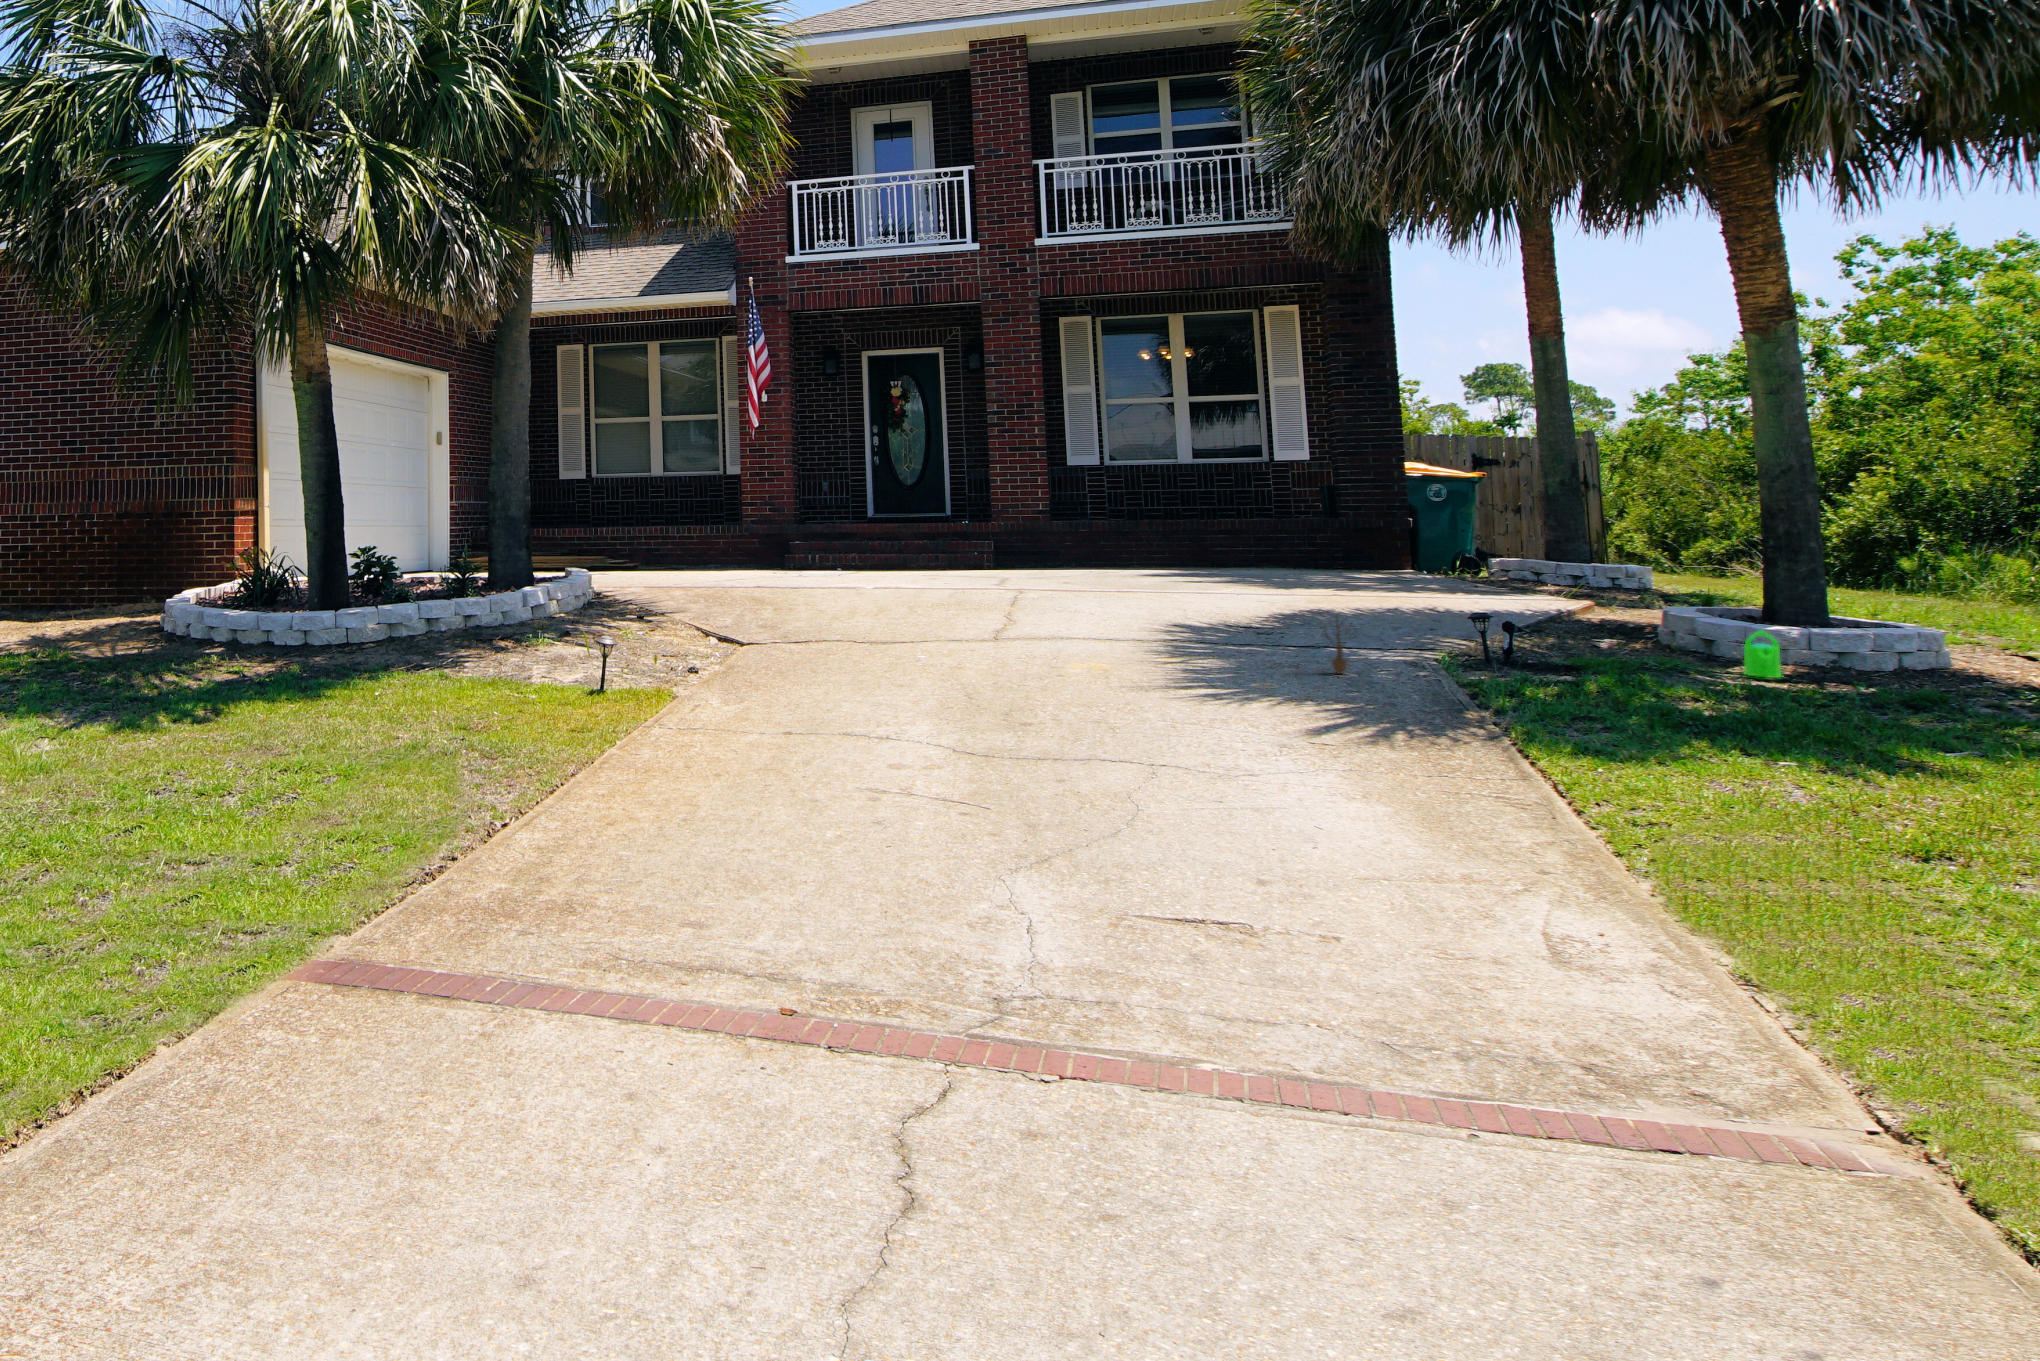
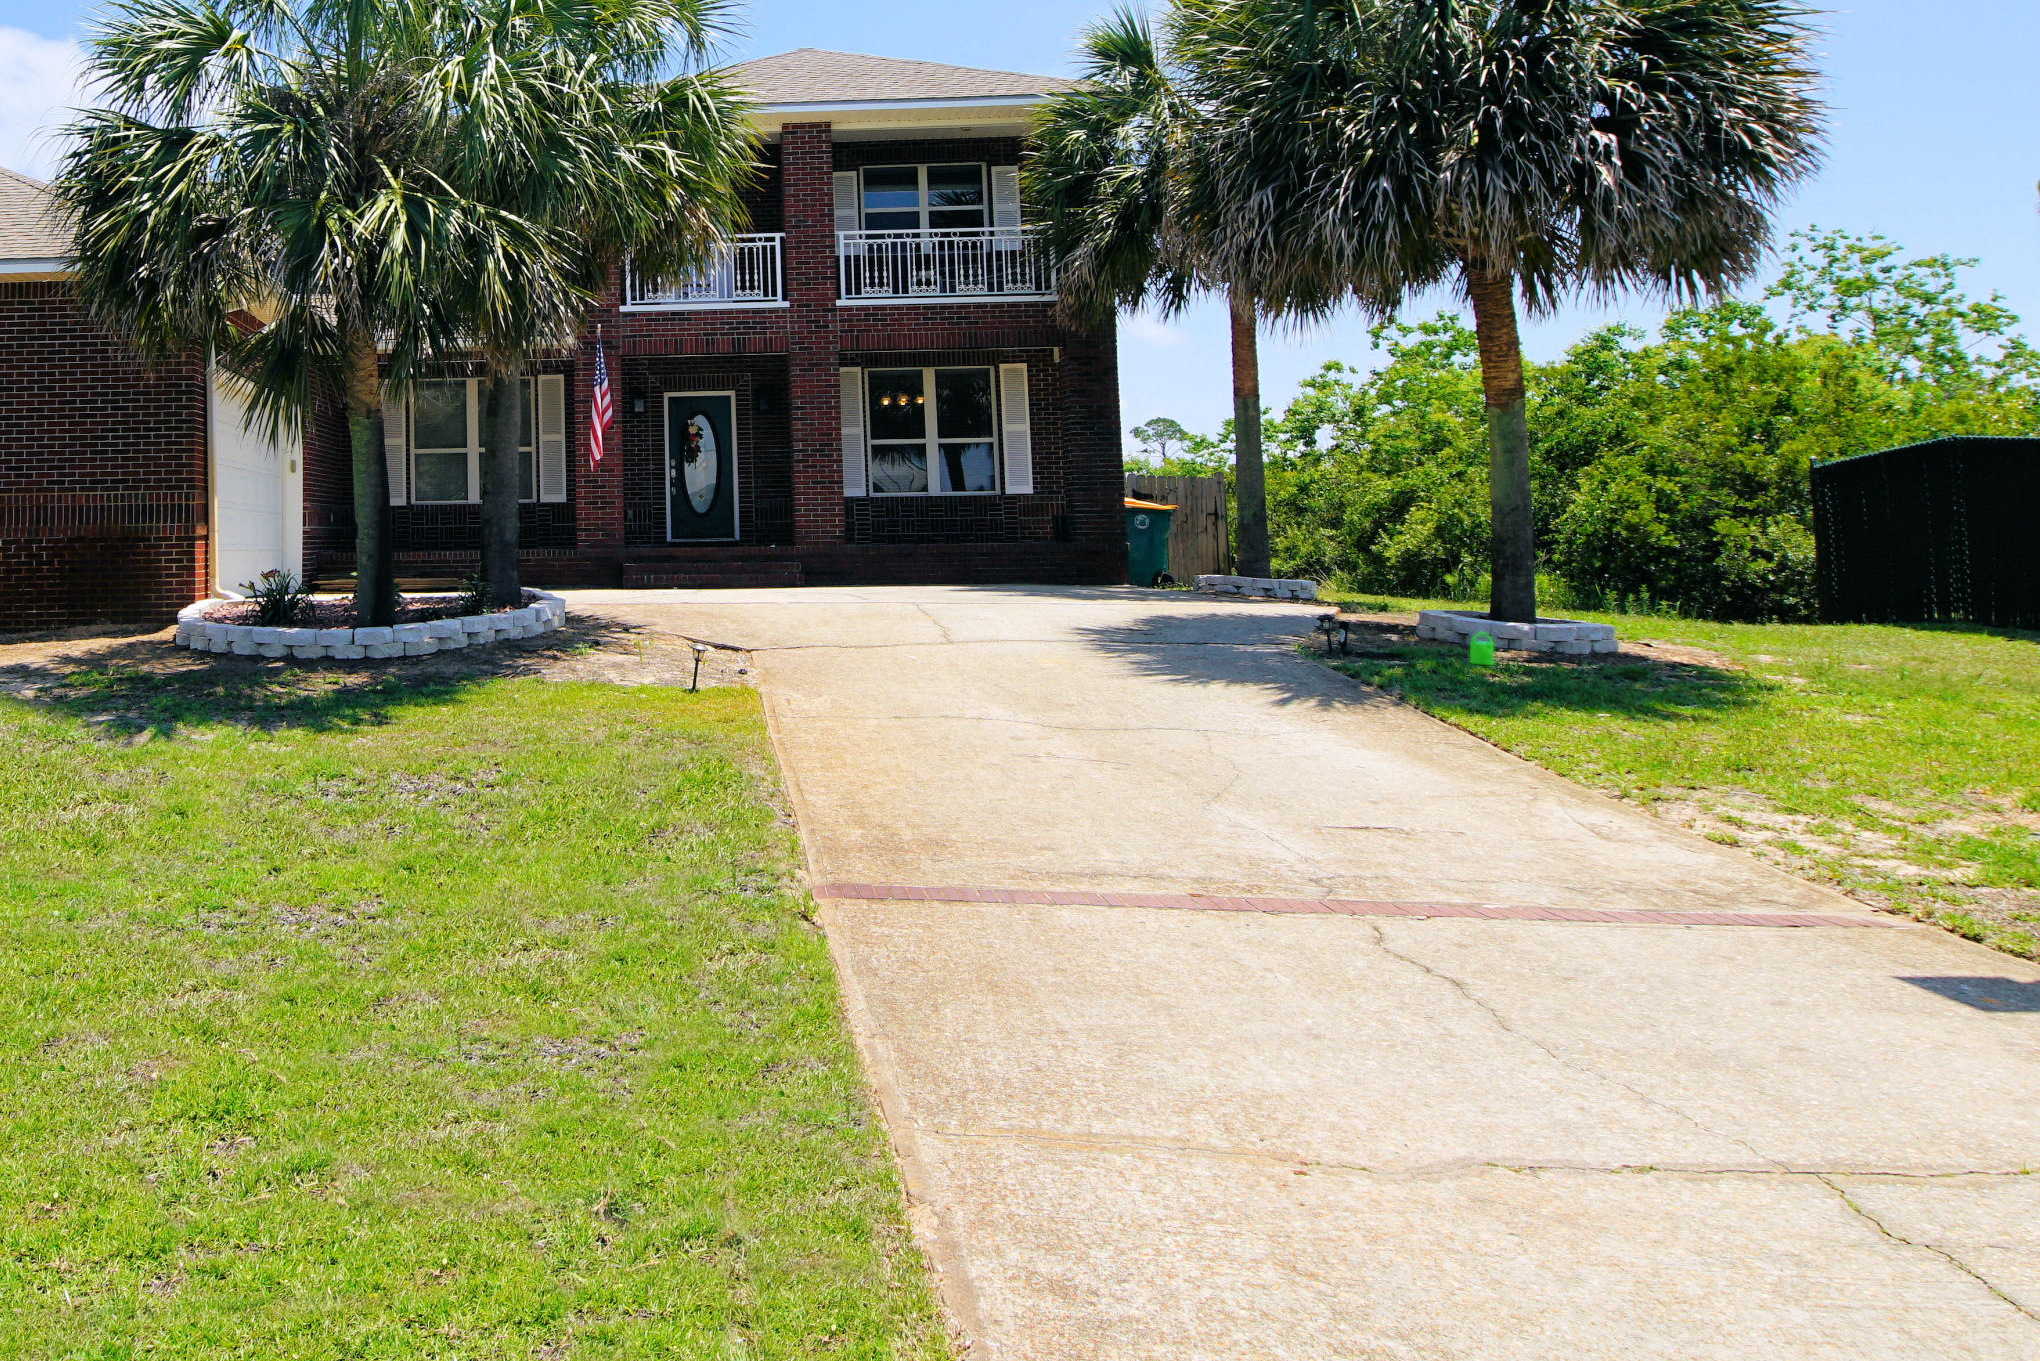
decorative plant: present [1315,618,1348,674] -> none [1195,623,1224,669]

